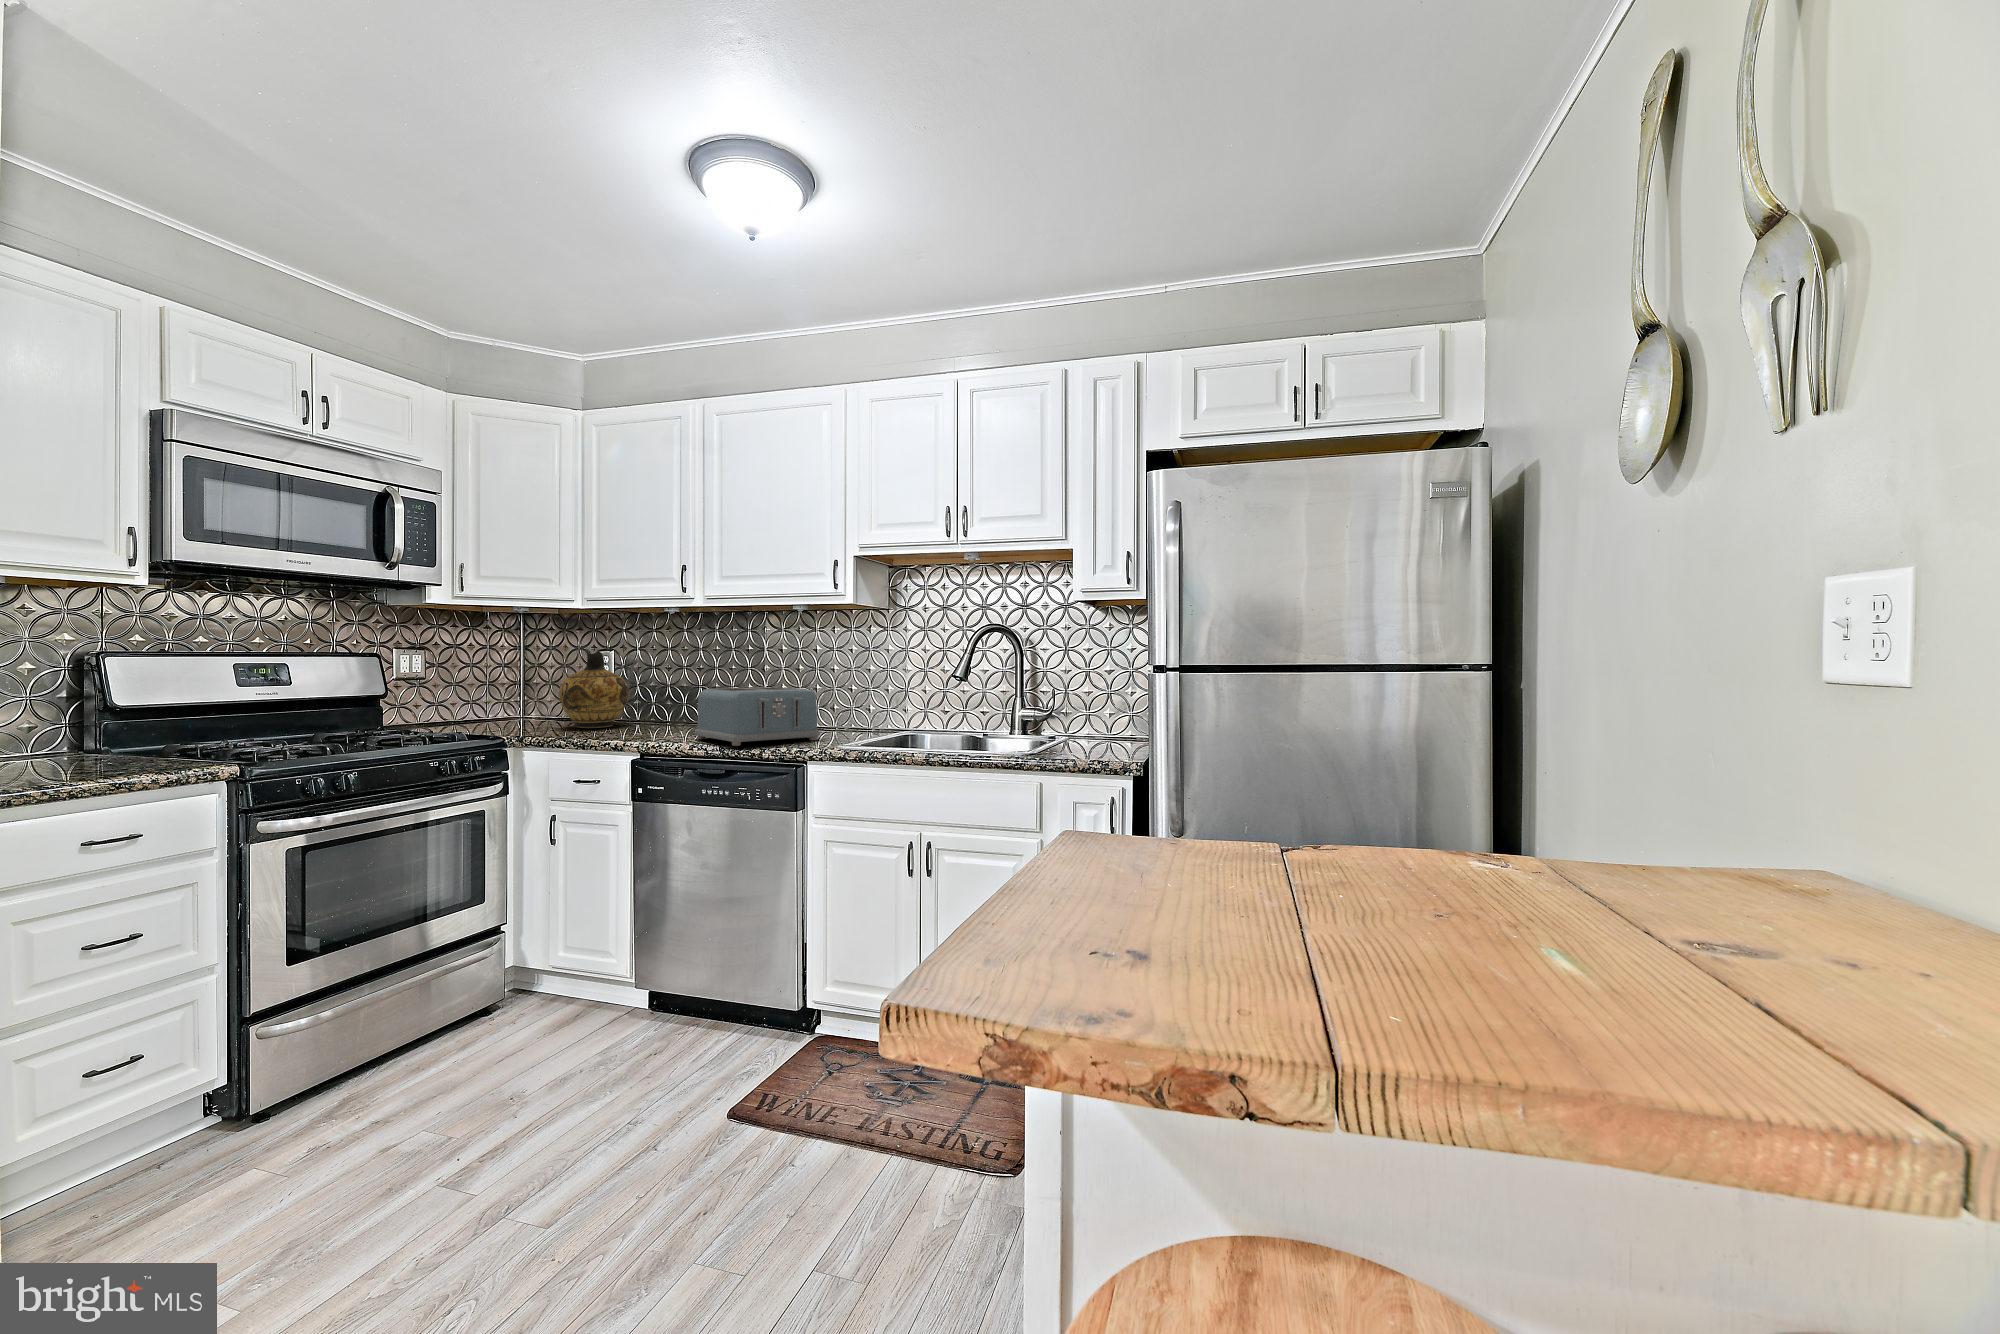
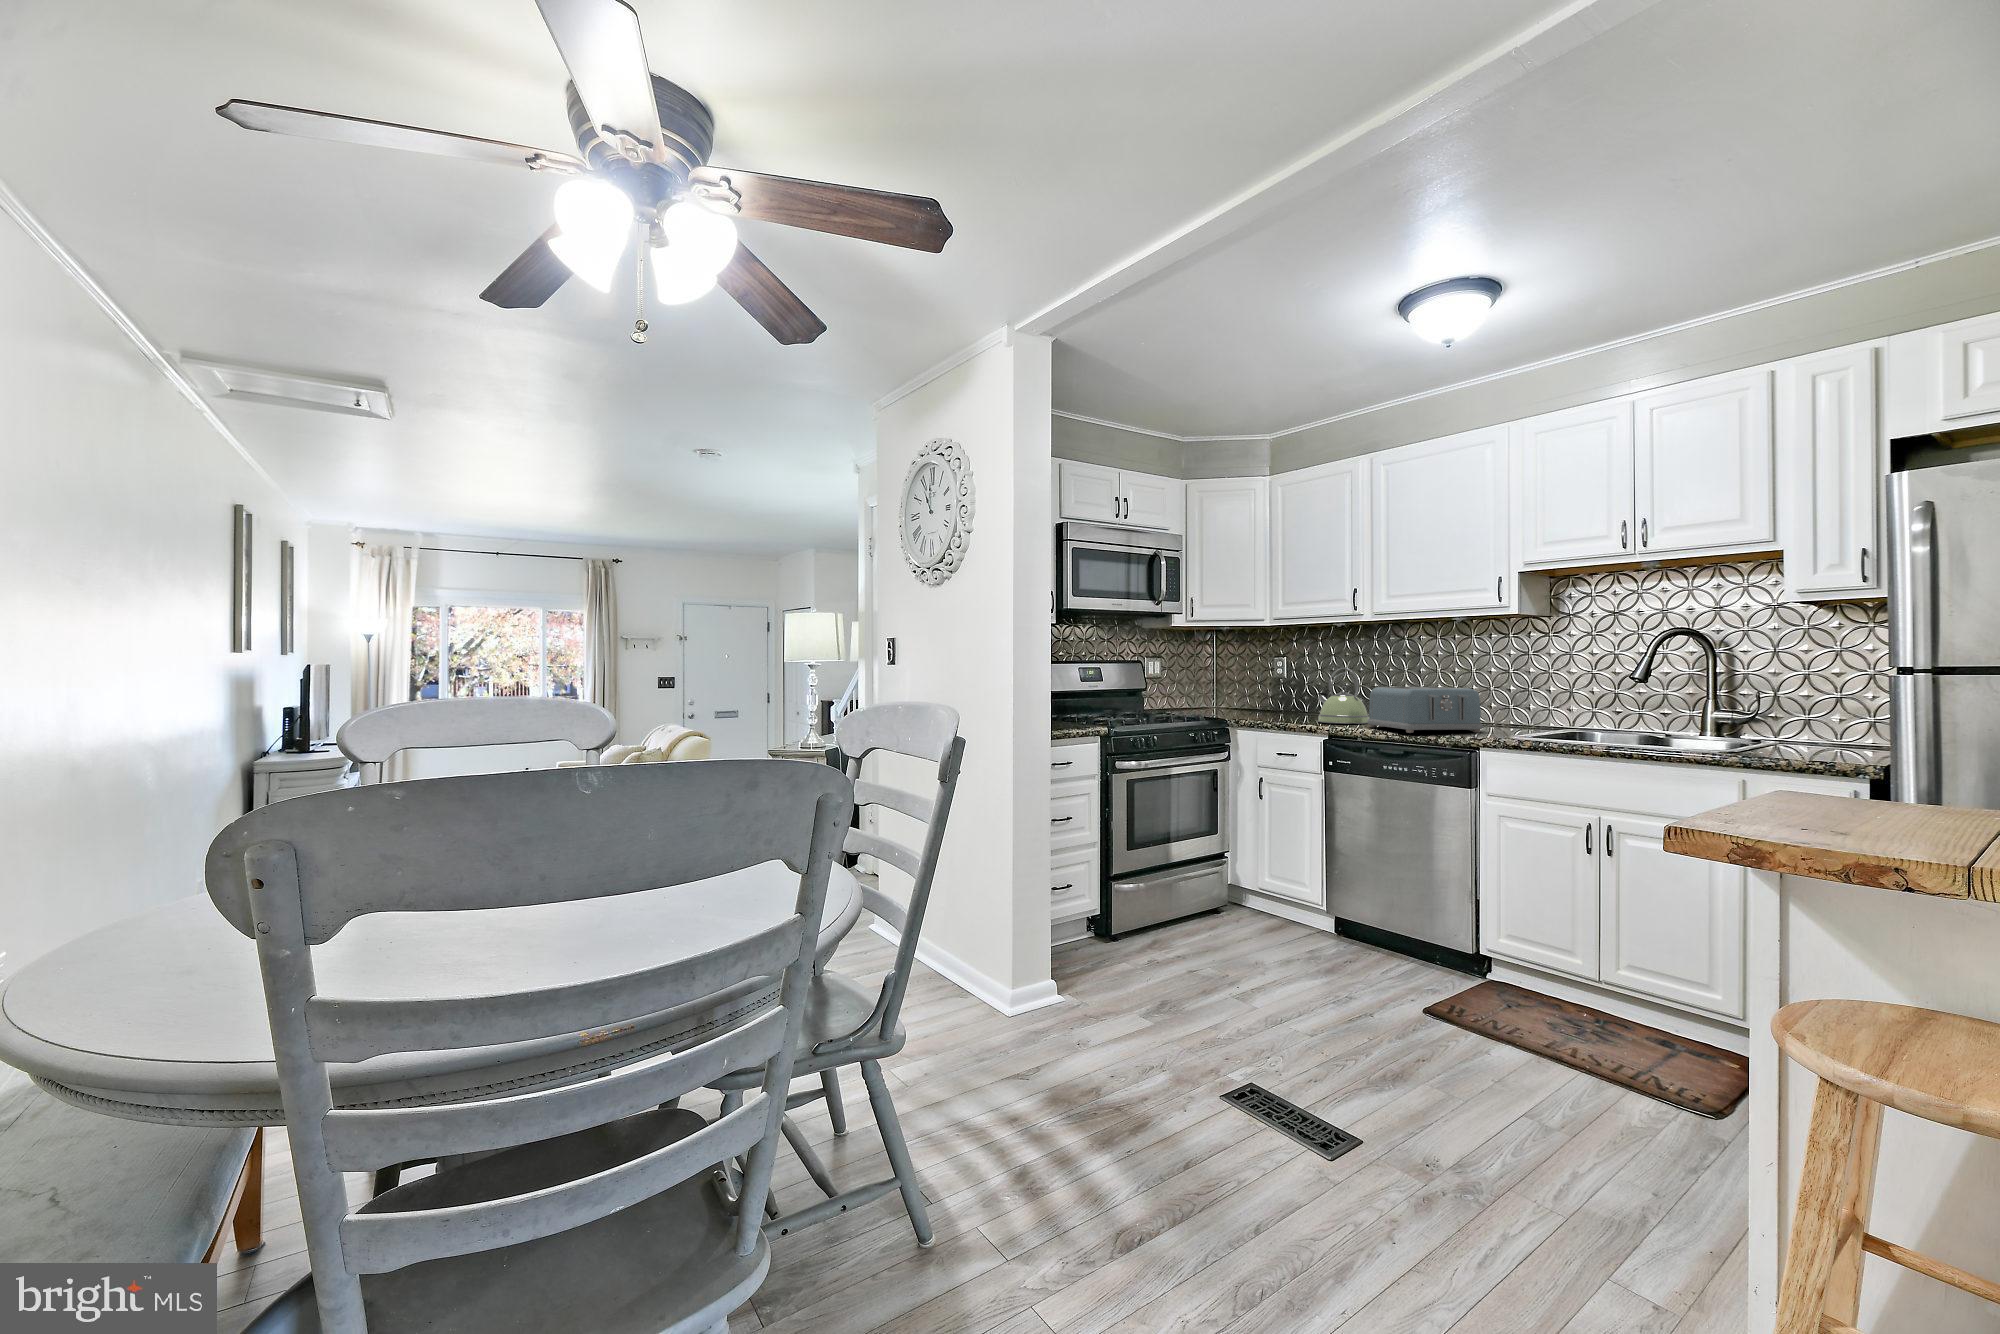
ceramic jug: present [559,649,629,728] -> none [1251,656,1302,716]
kettle: none [640,664,705,735] -> present [1317,667,1369,724]

